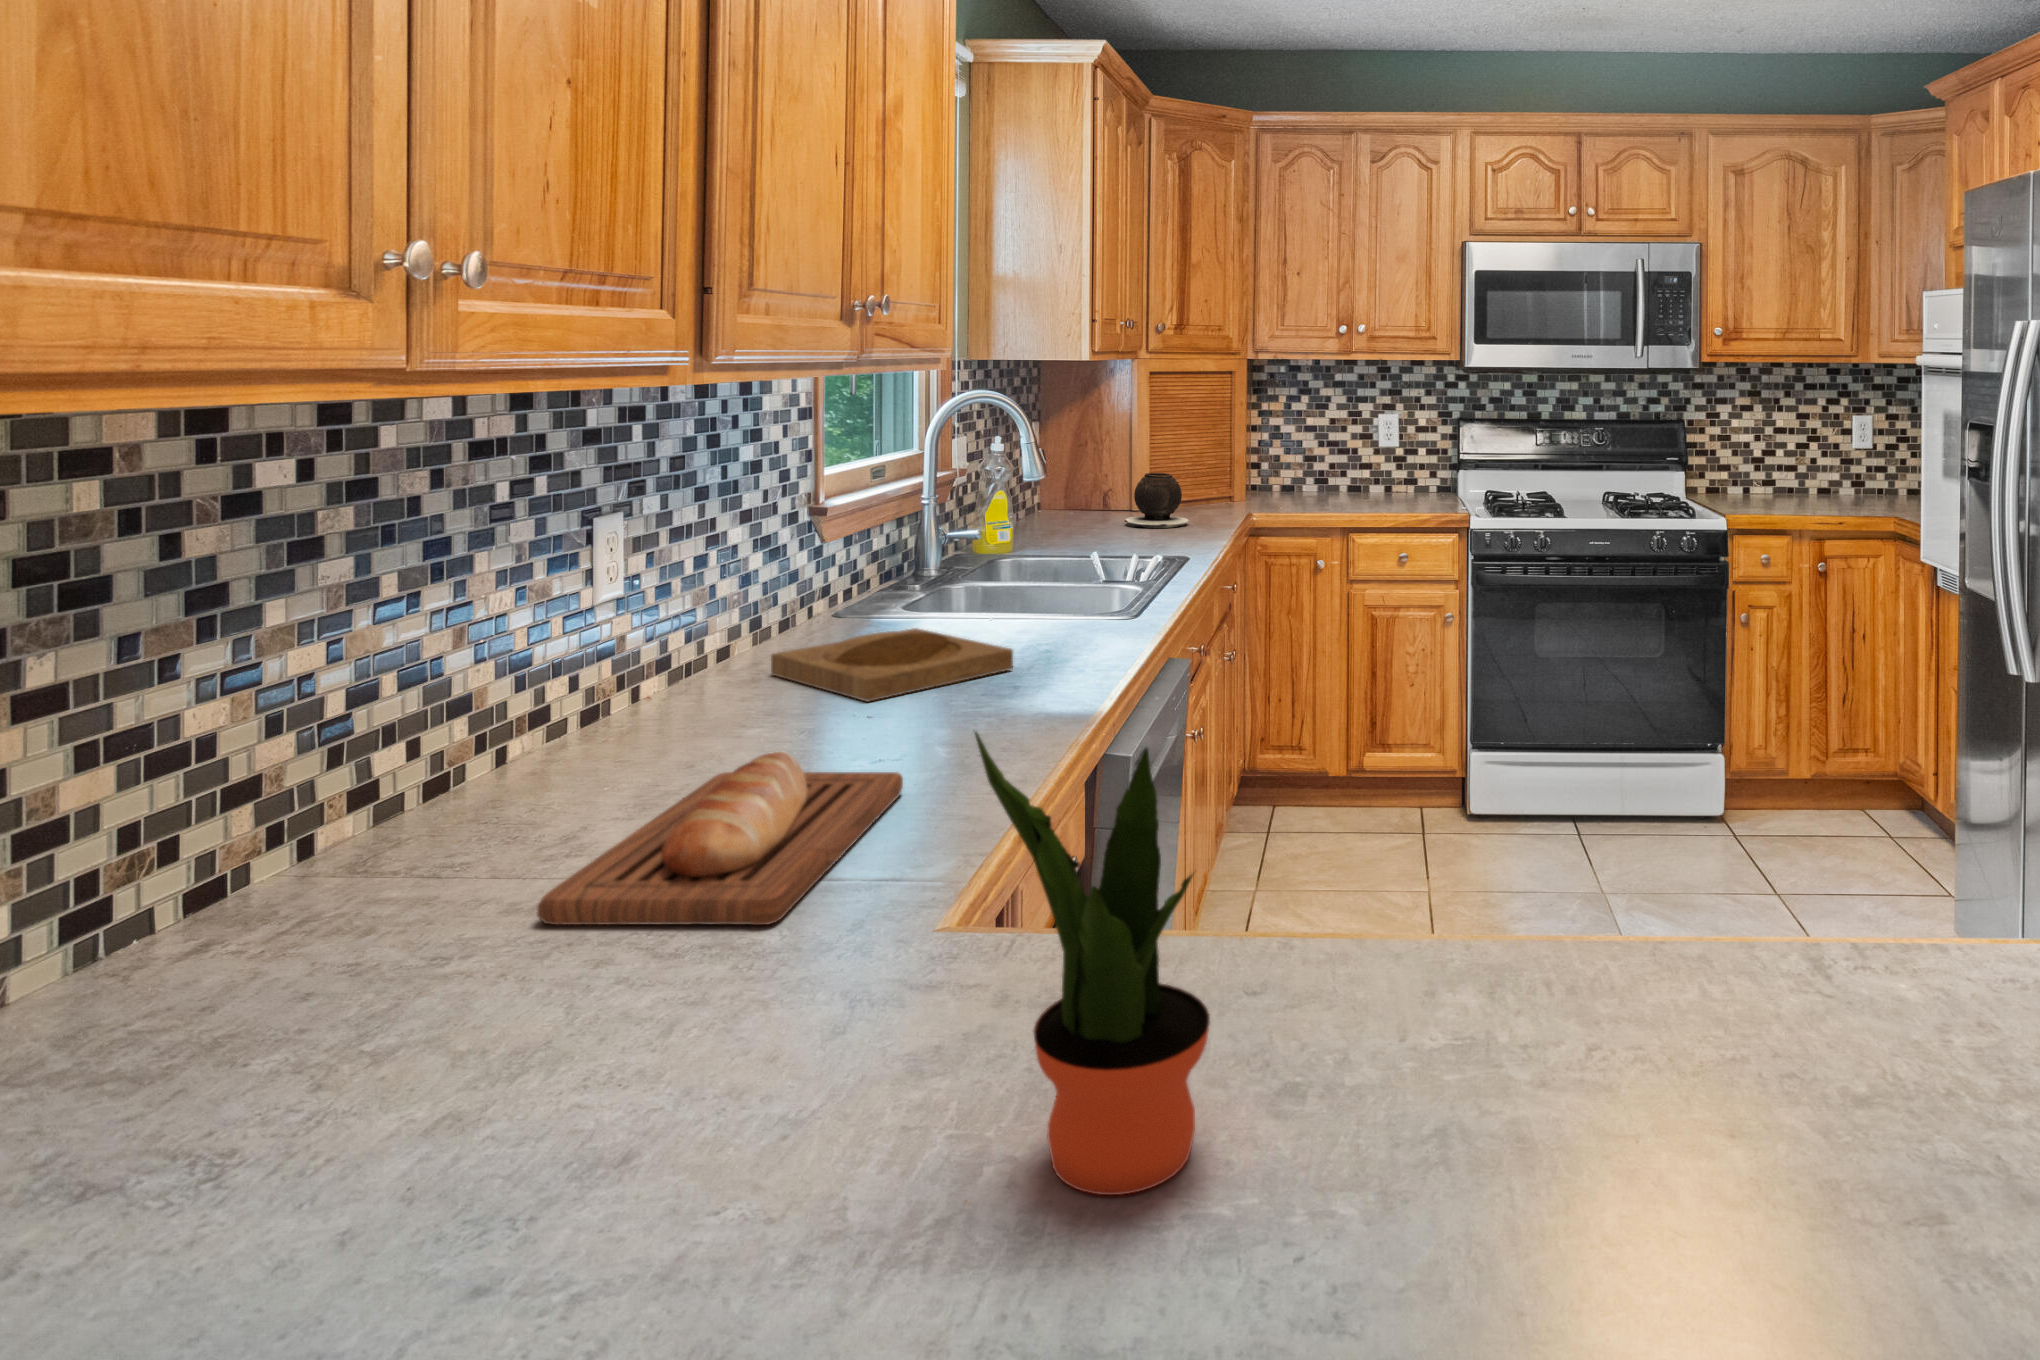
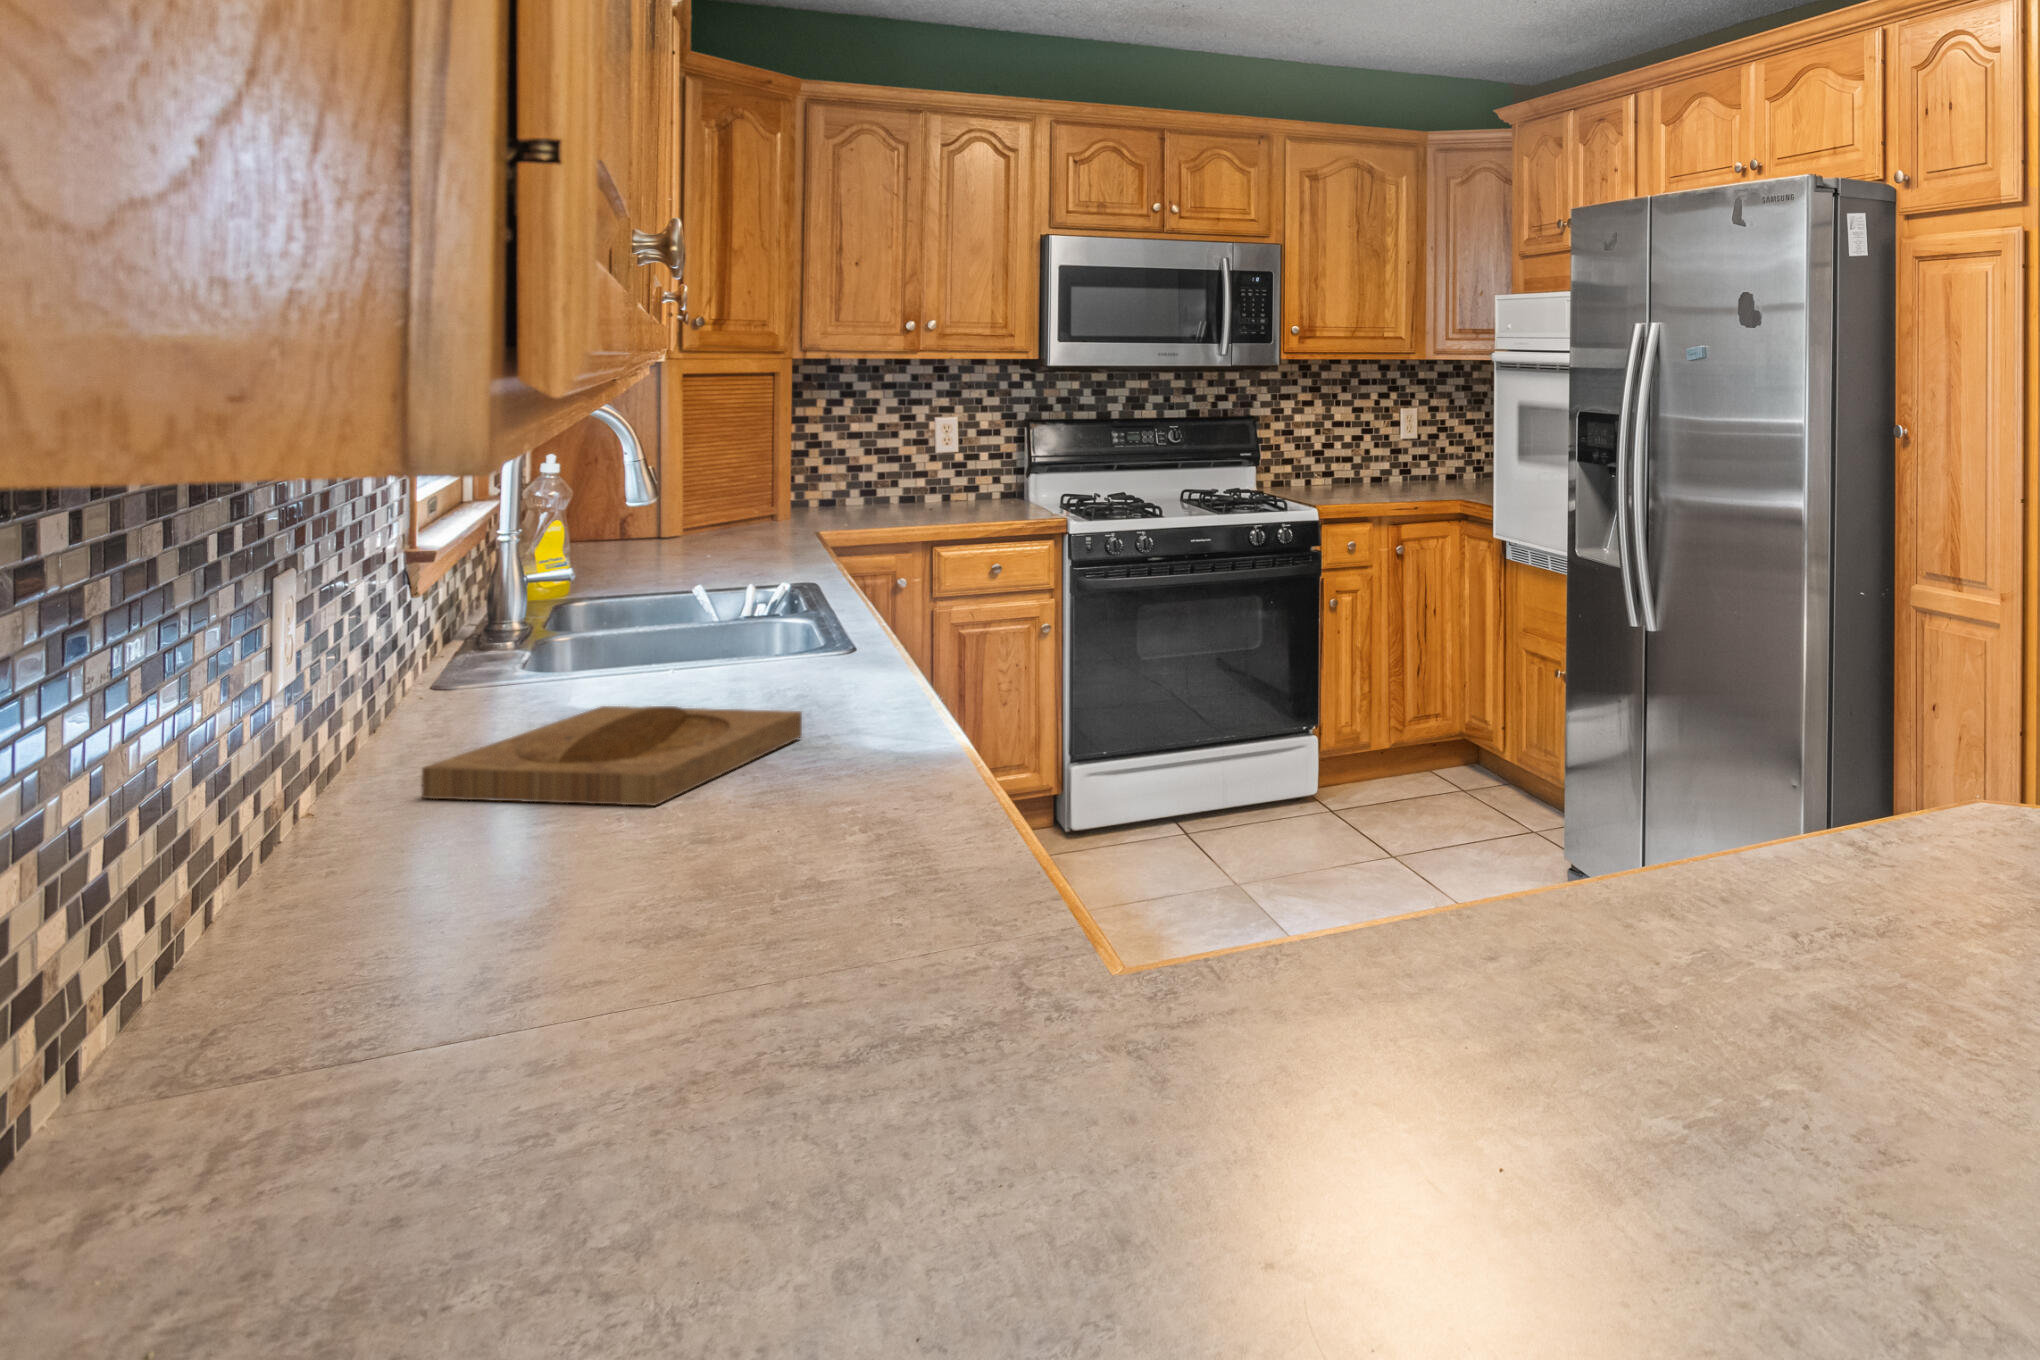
vase: present [1125,473,1189,528] -> none [644,494,736,562]
potted plant: present [975,732,1210,1195] -> none [1661,723,1889,1193]
bread loaf: present [537,752,903,925] -> none [630,870,1031,1176]

